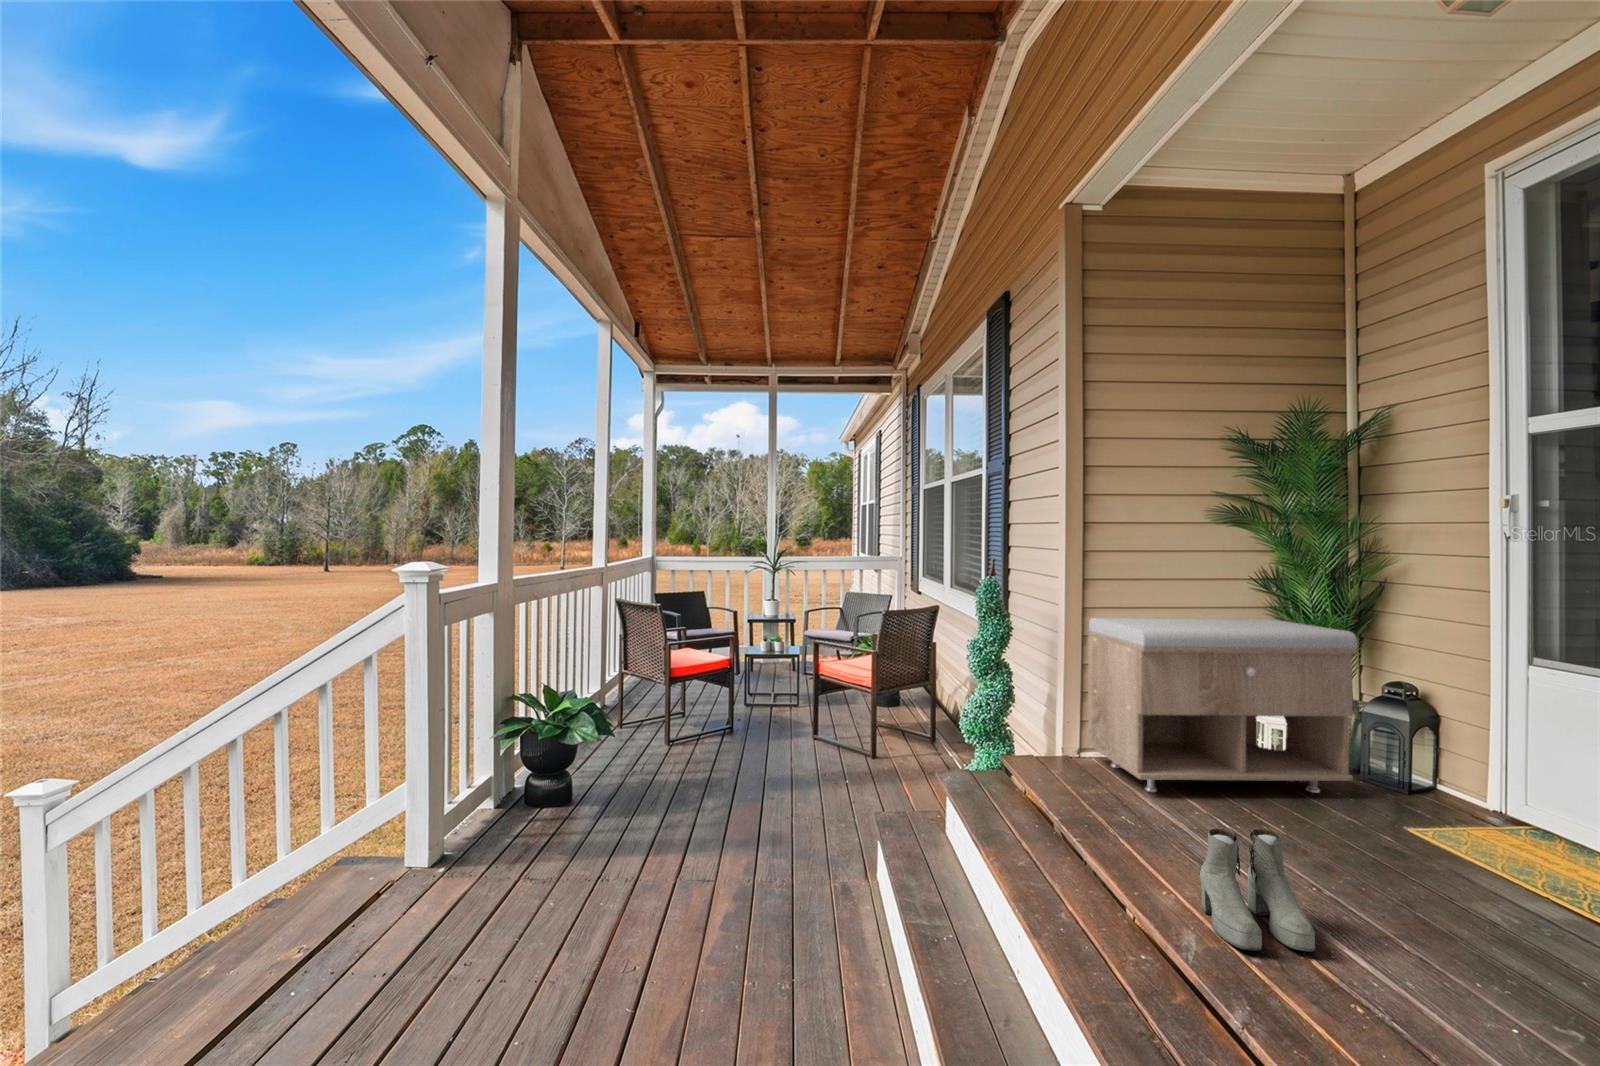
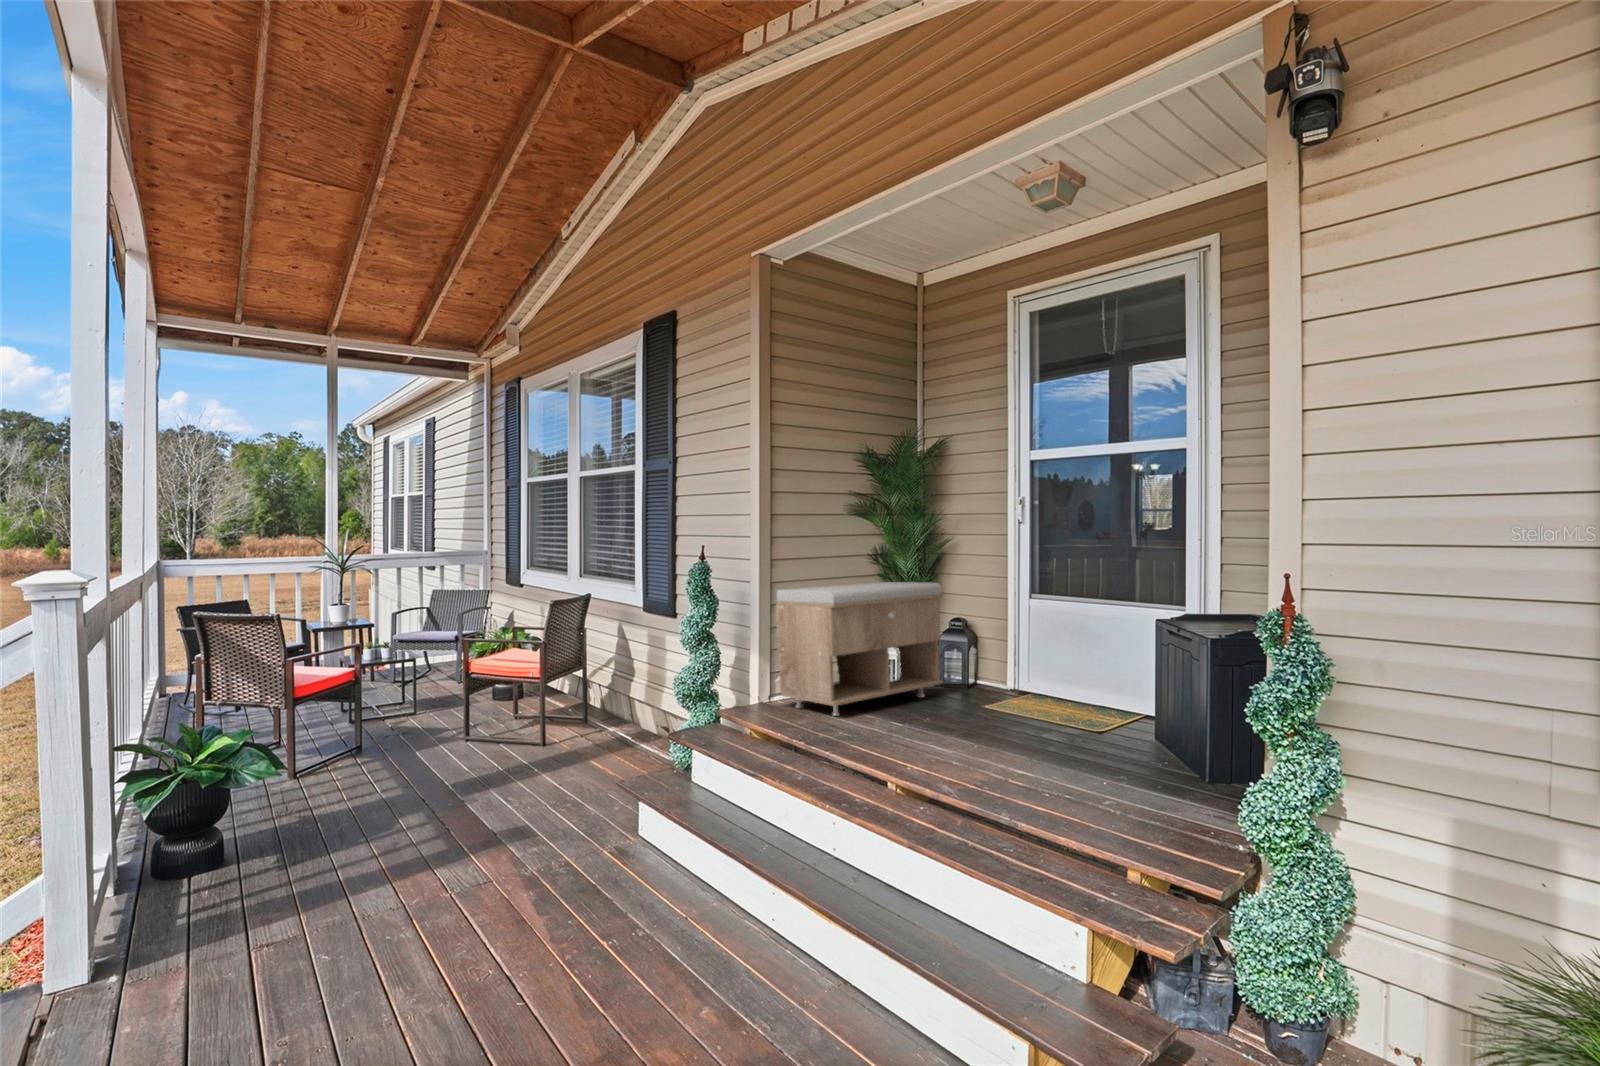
boots: present [1200,828,1315,952] -> none [923,701,993,771]

